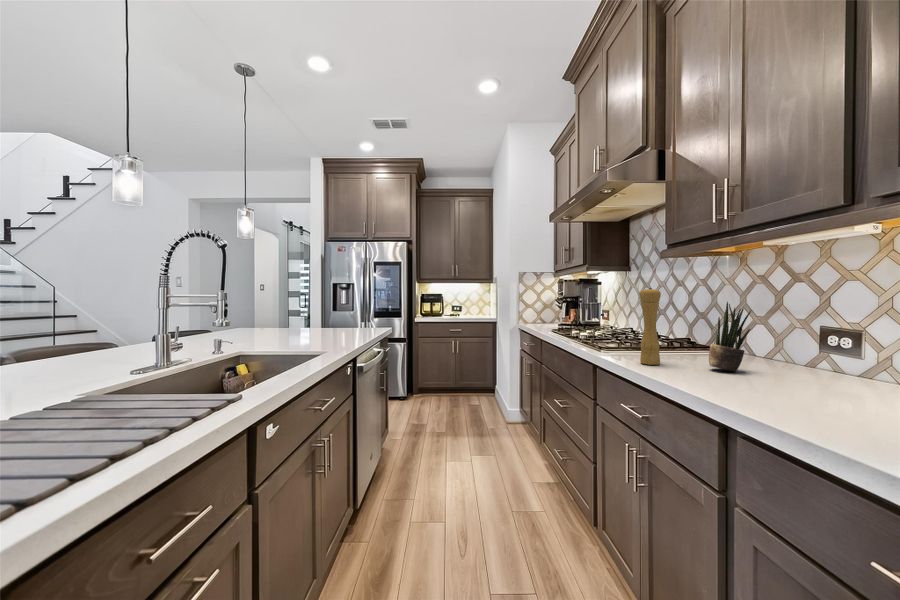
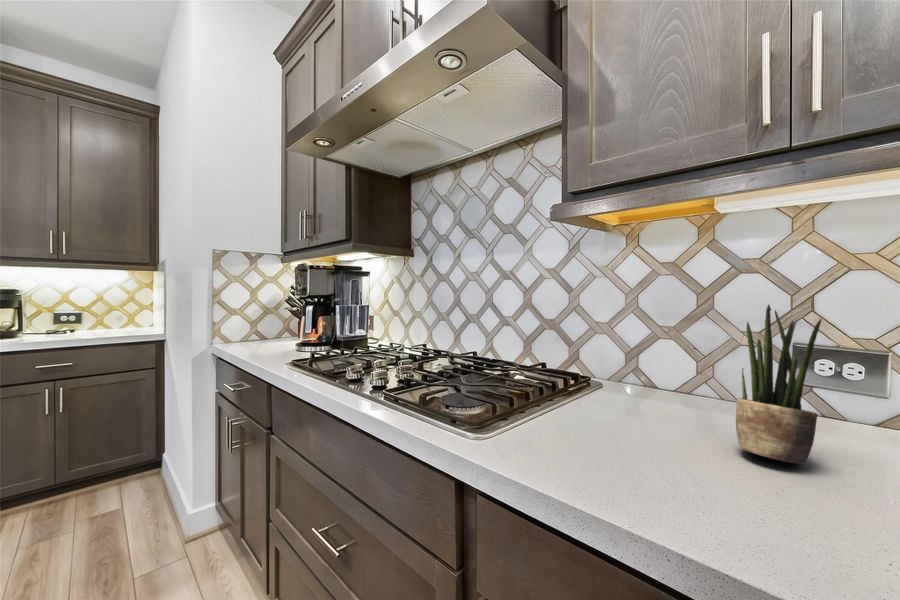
pepper mill: present [639,288,661,365] -> none [606,271,662,474]

